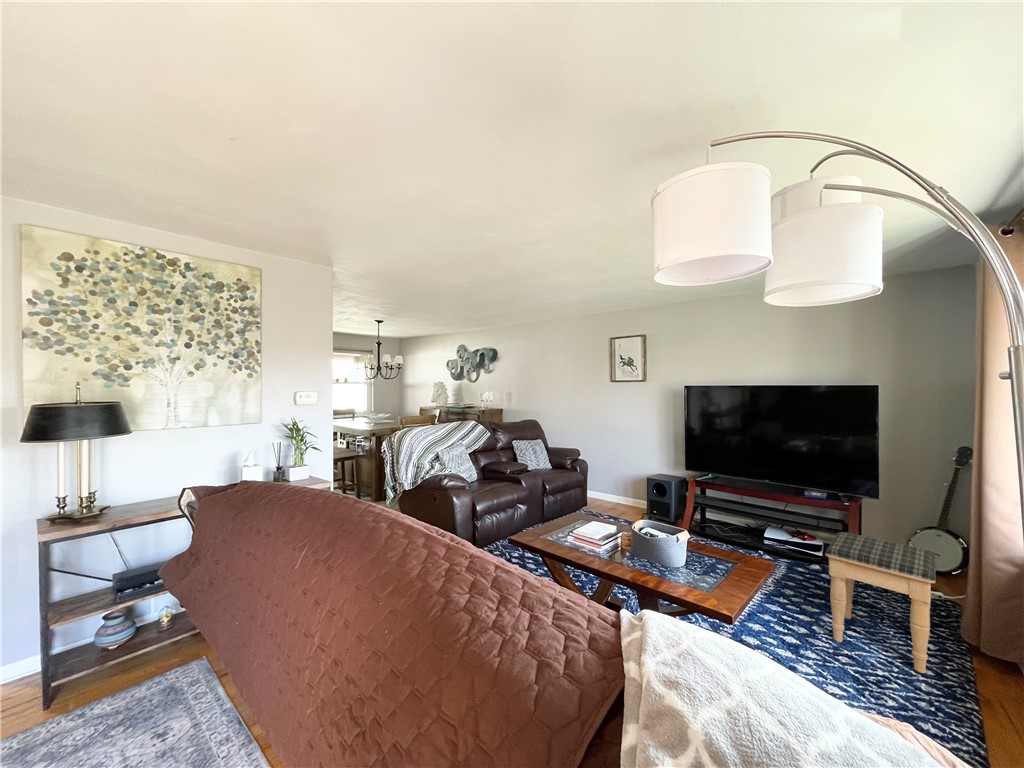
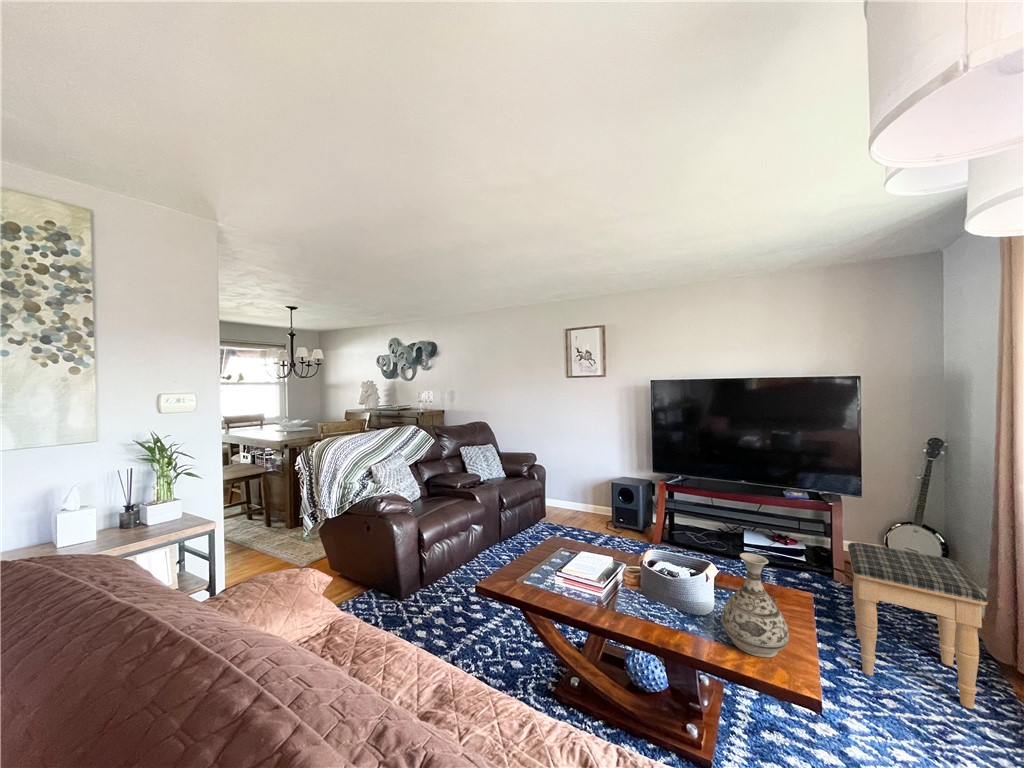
vase: none [681,519,729,595] -> present [722,553,789,657]

